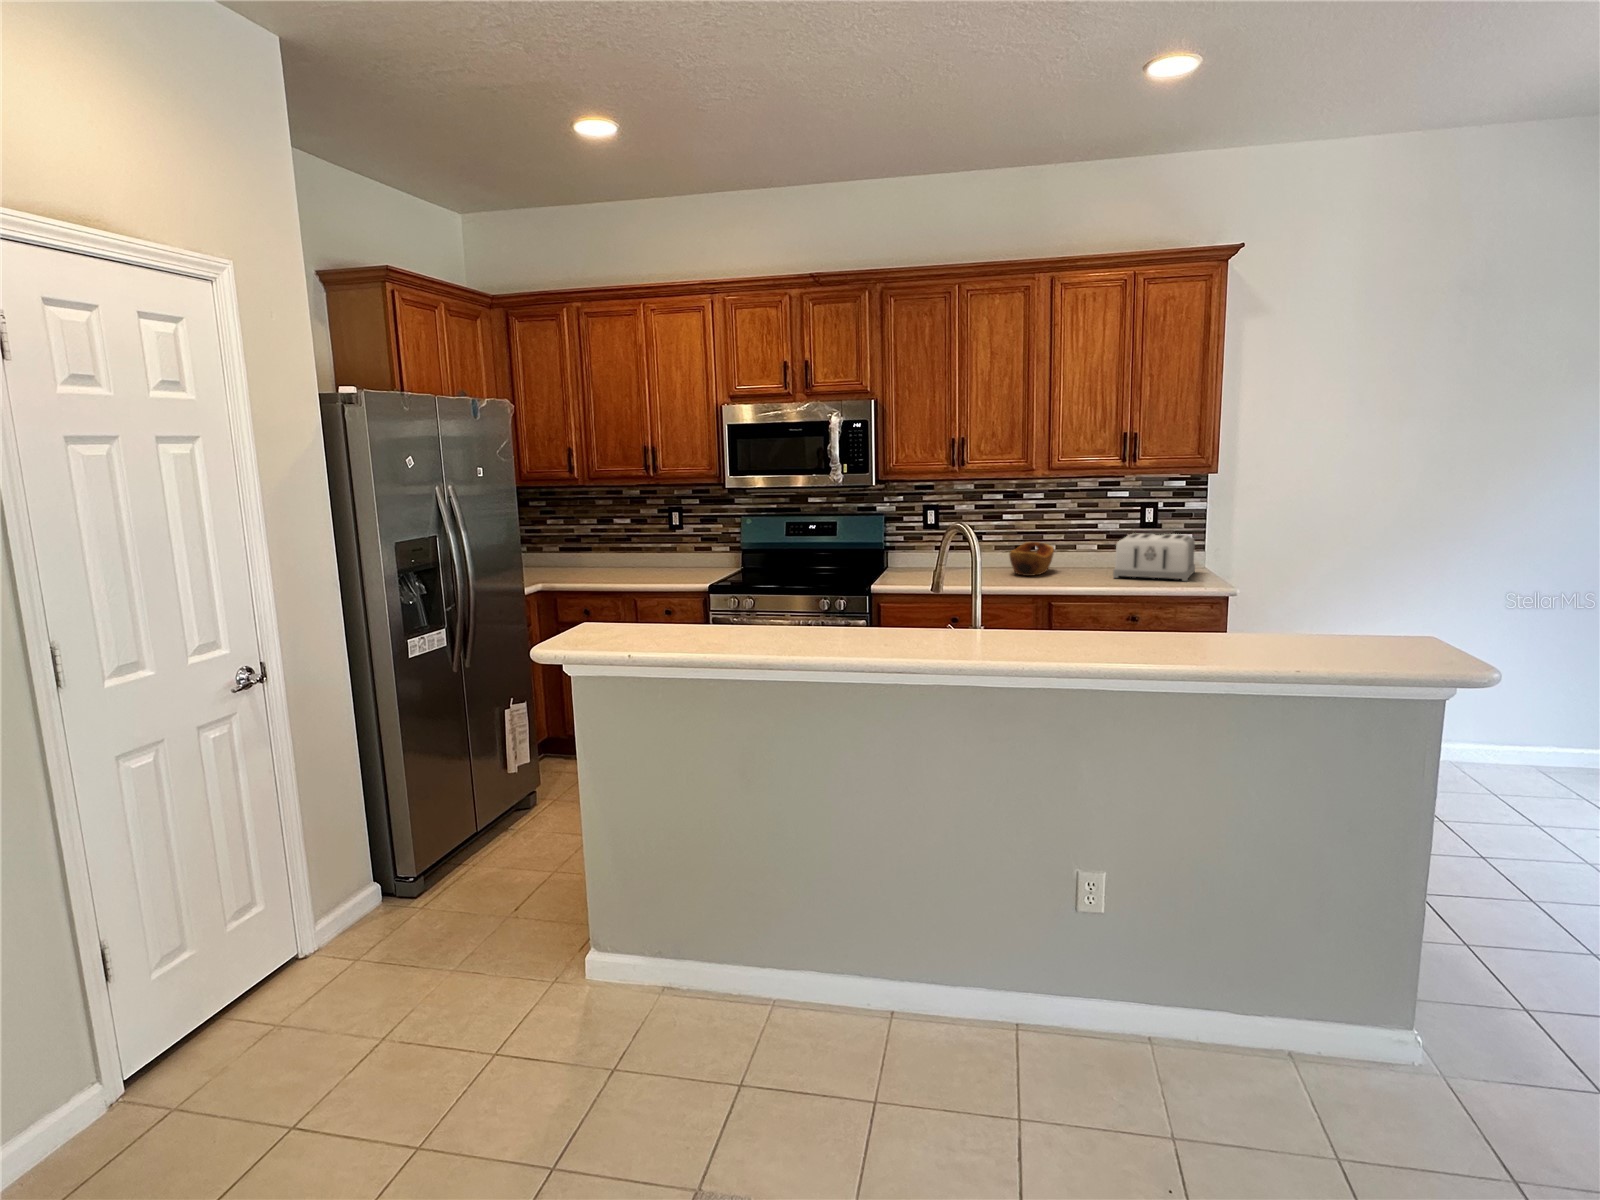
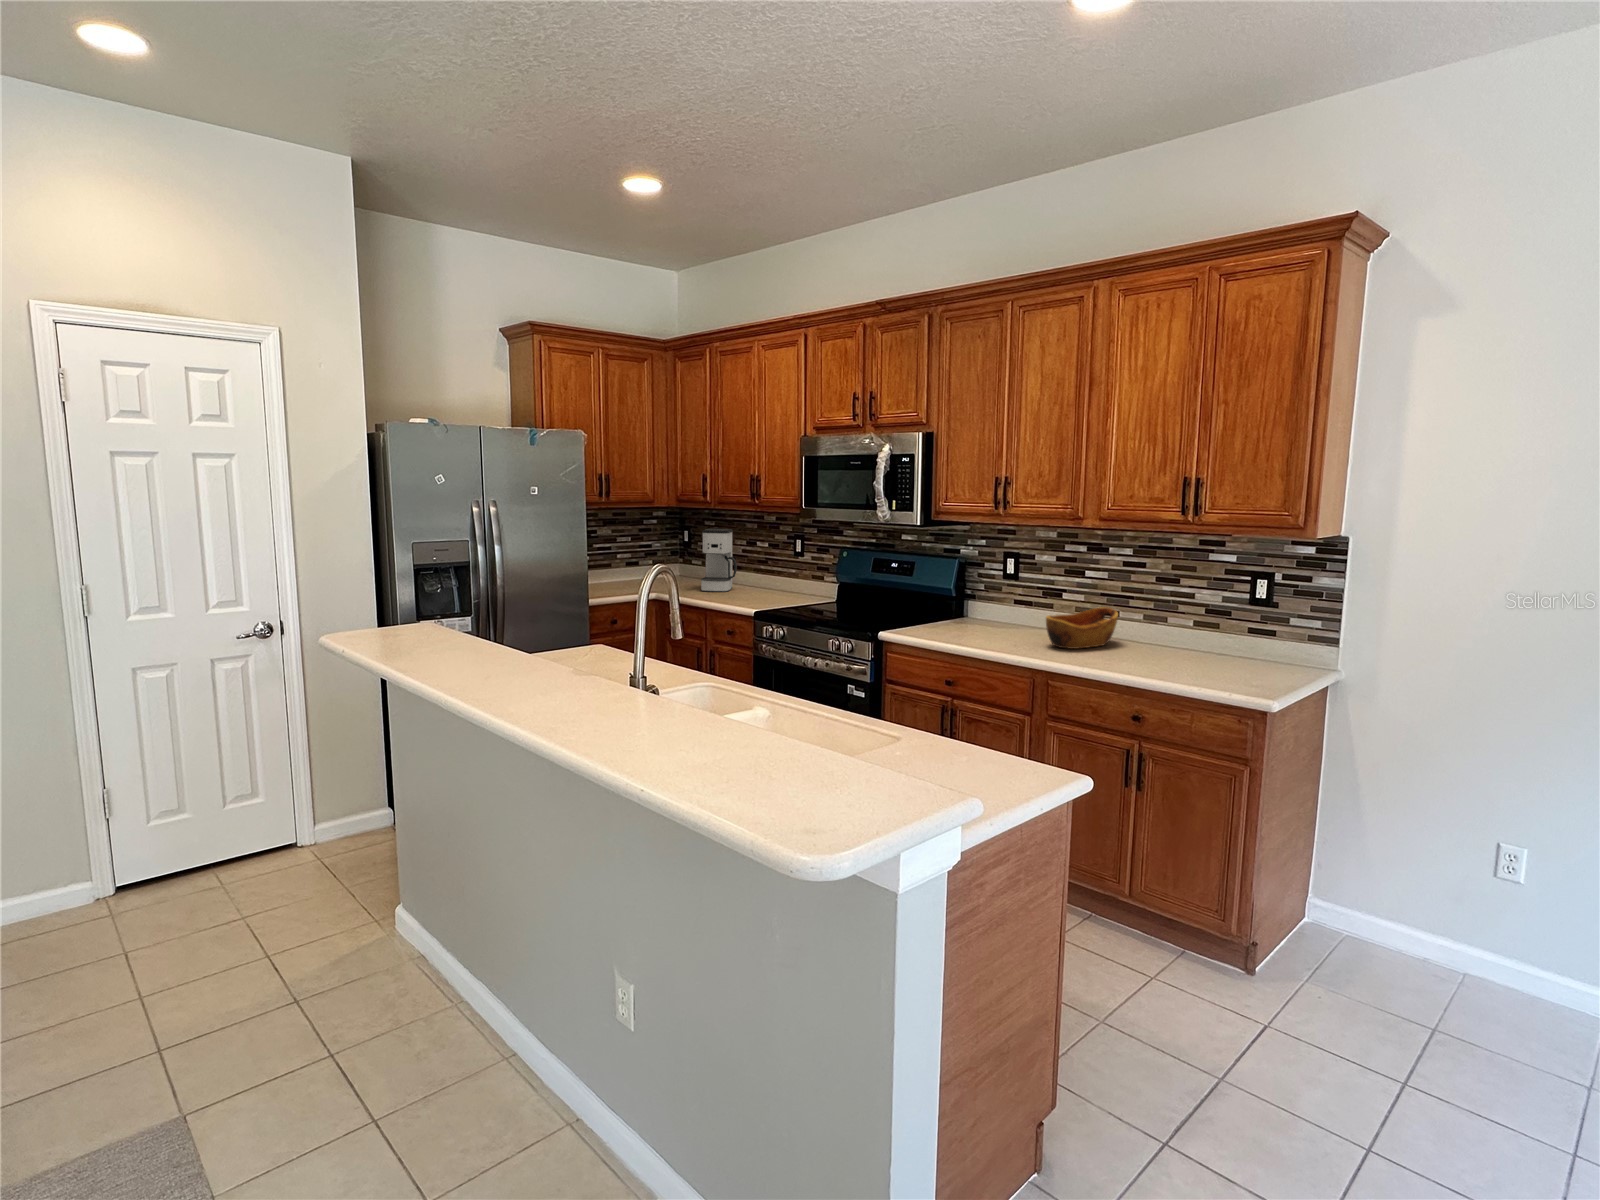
coffee maker: none [571,506,613,574] -> present [701,529,737,592]
toaster: present [1113,533,1195,581] -> none [1148,611,1290,684]

